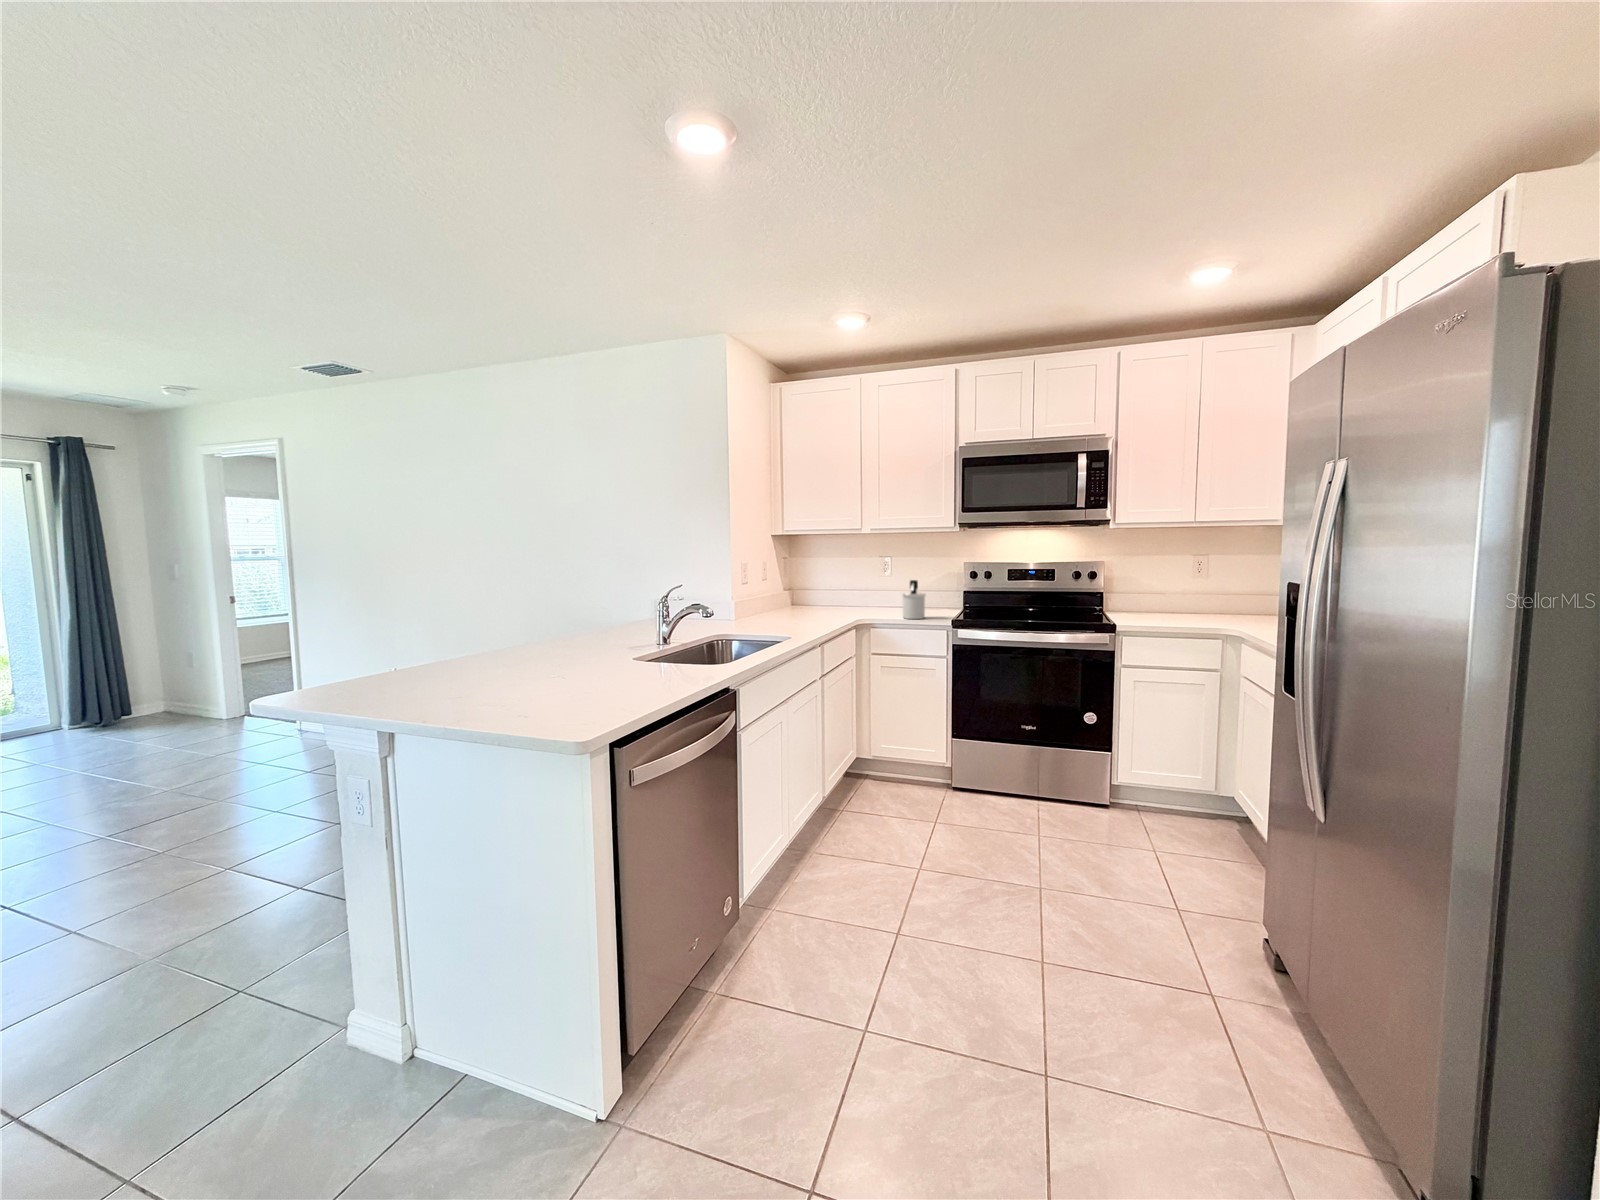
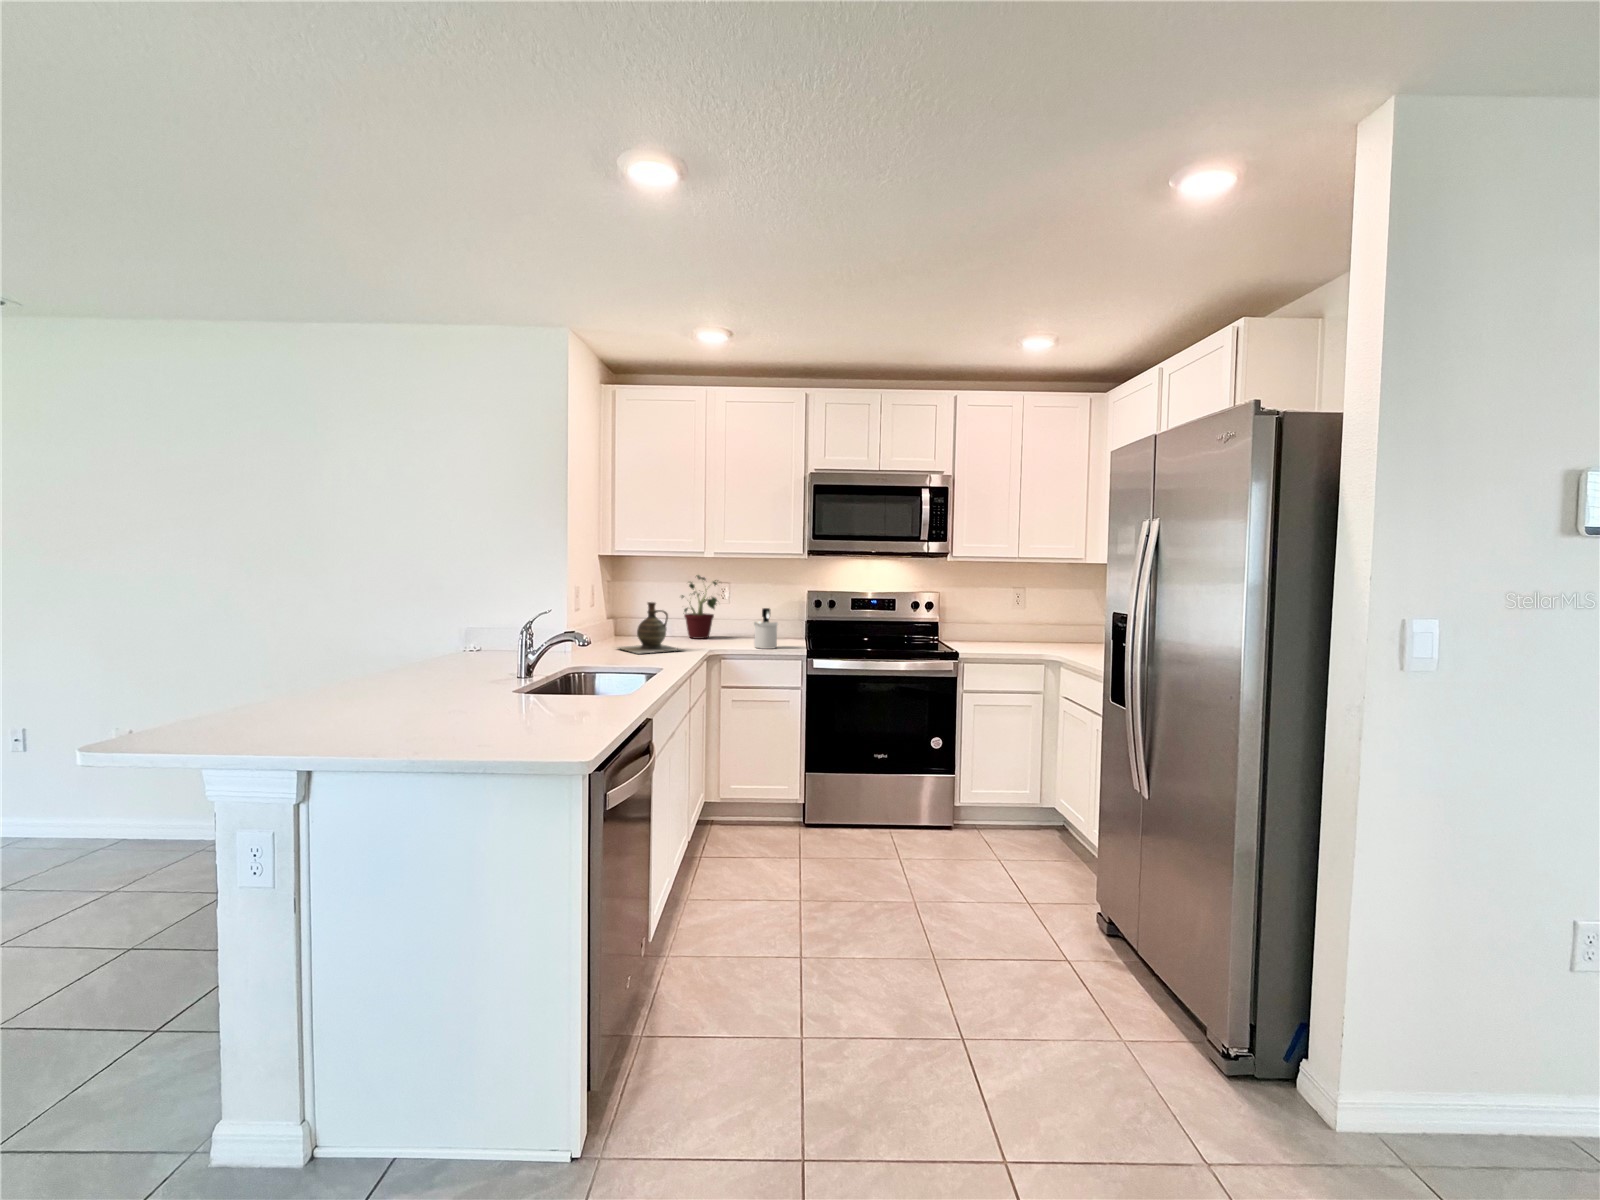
potted plant: none [841,549,883,608] -> present [681,575,718,639]
ceramic jug: none [773,576,833,623] -> present [618,602,680,654]

